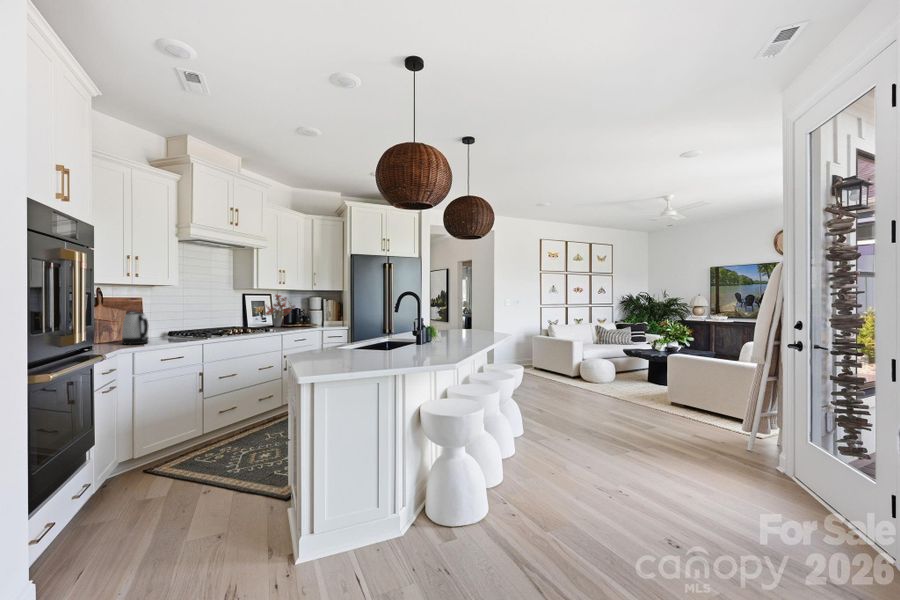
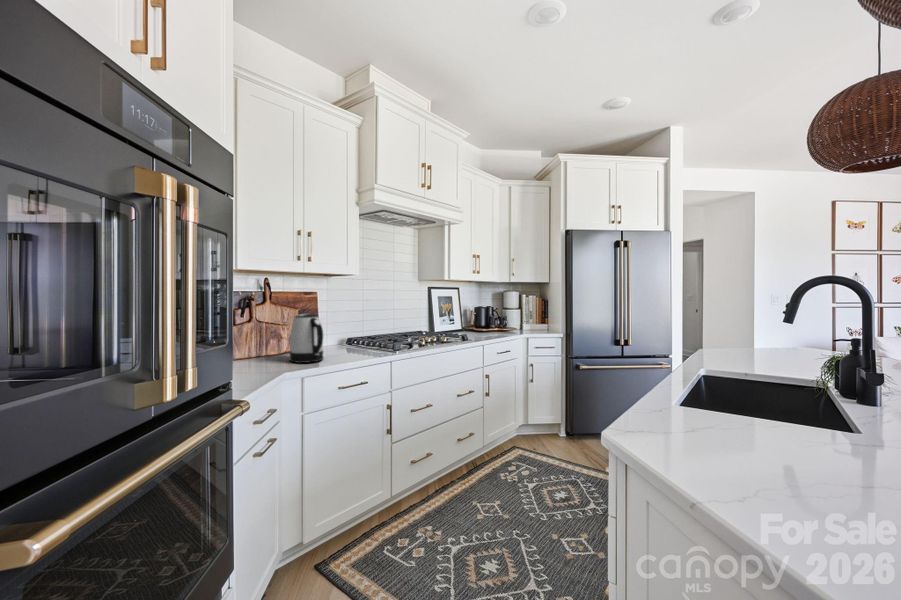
potted plant: present [265,294,295,327] -> none [453,279,492,331]

